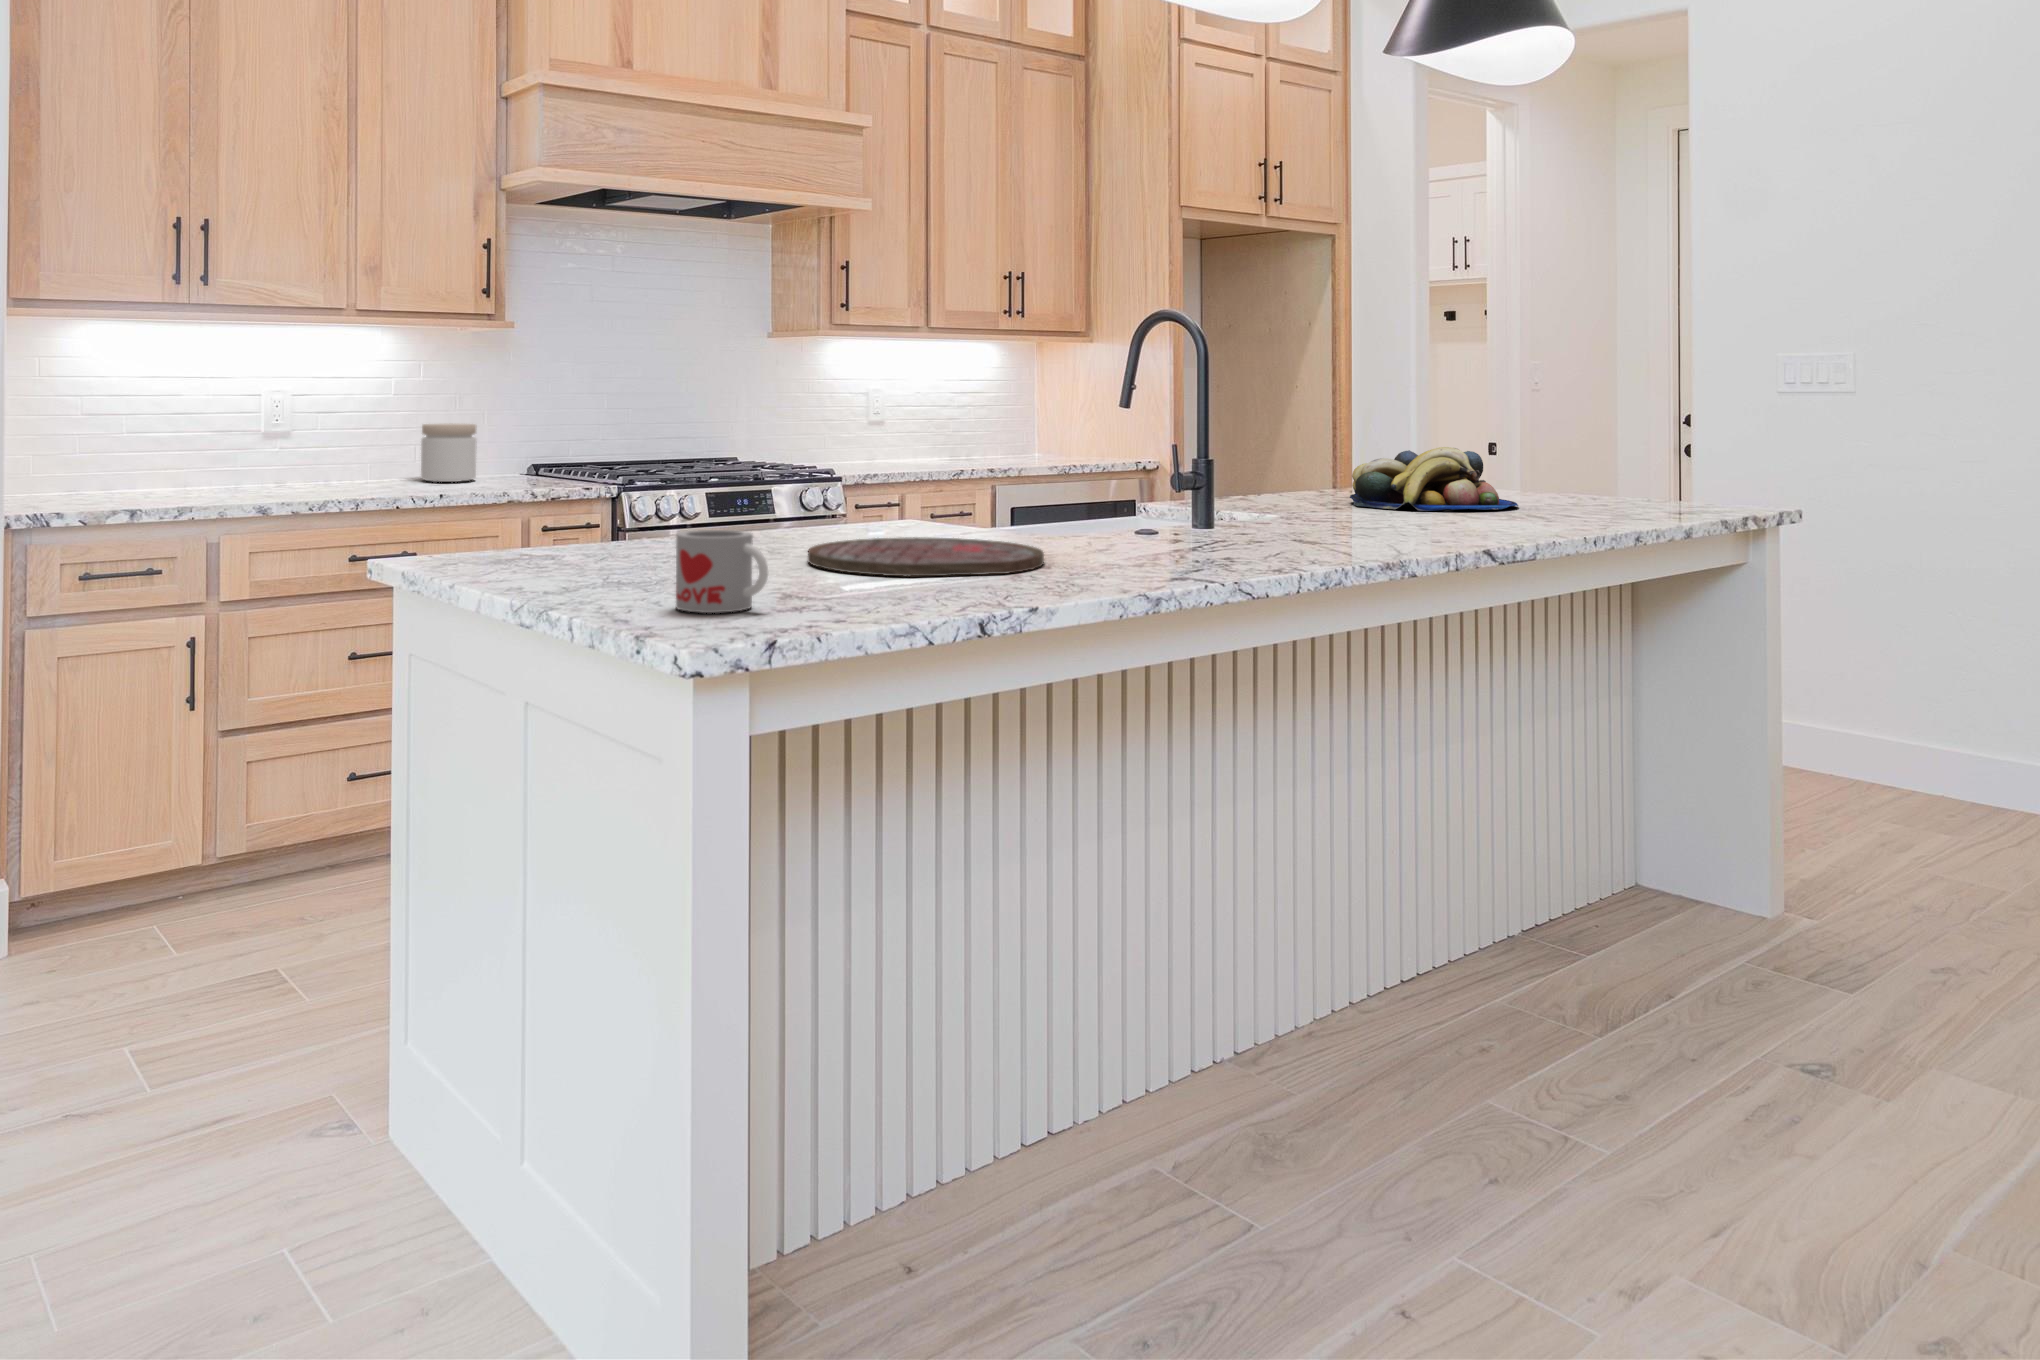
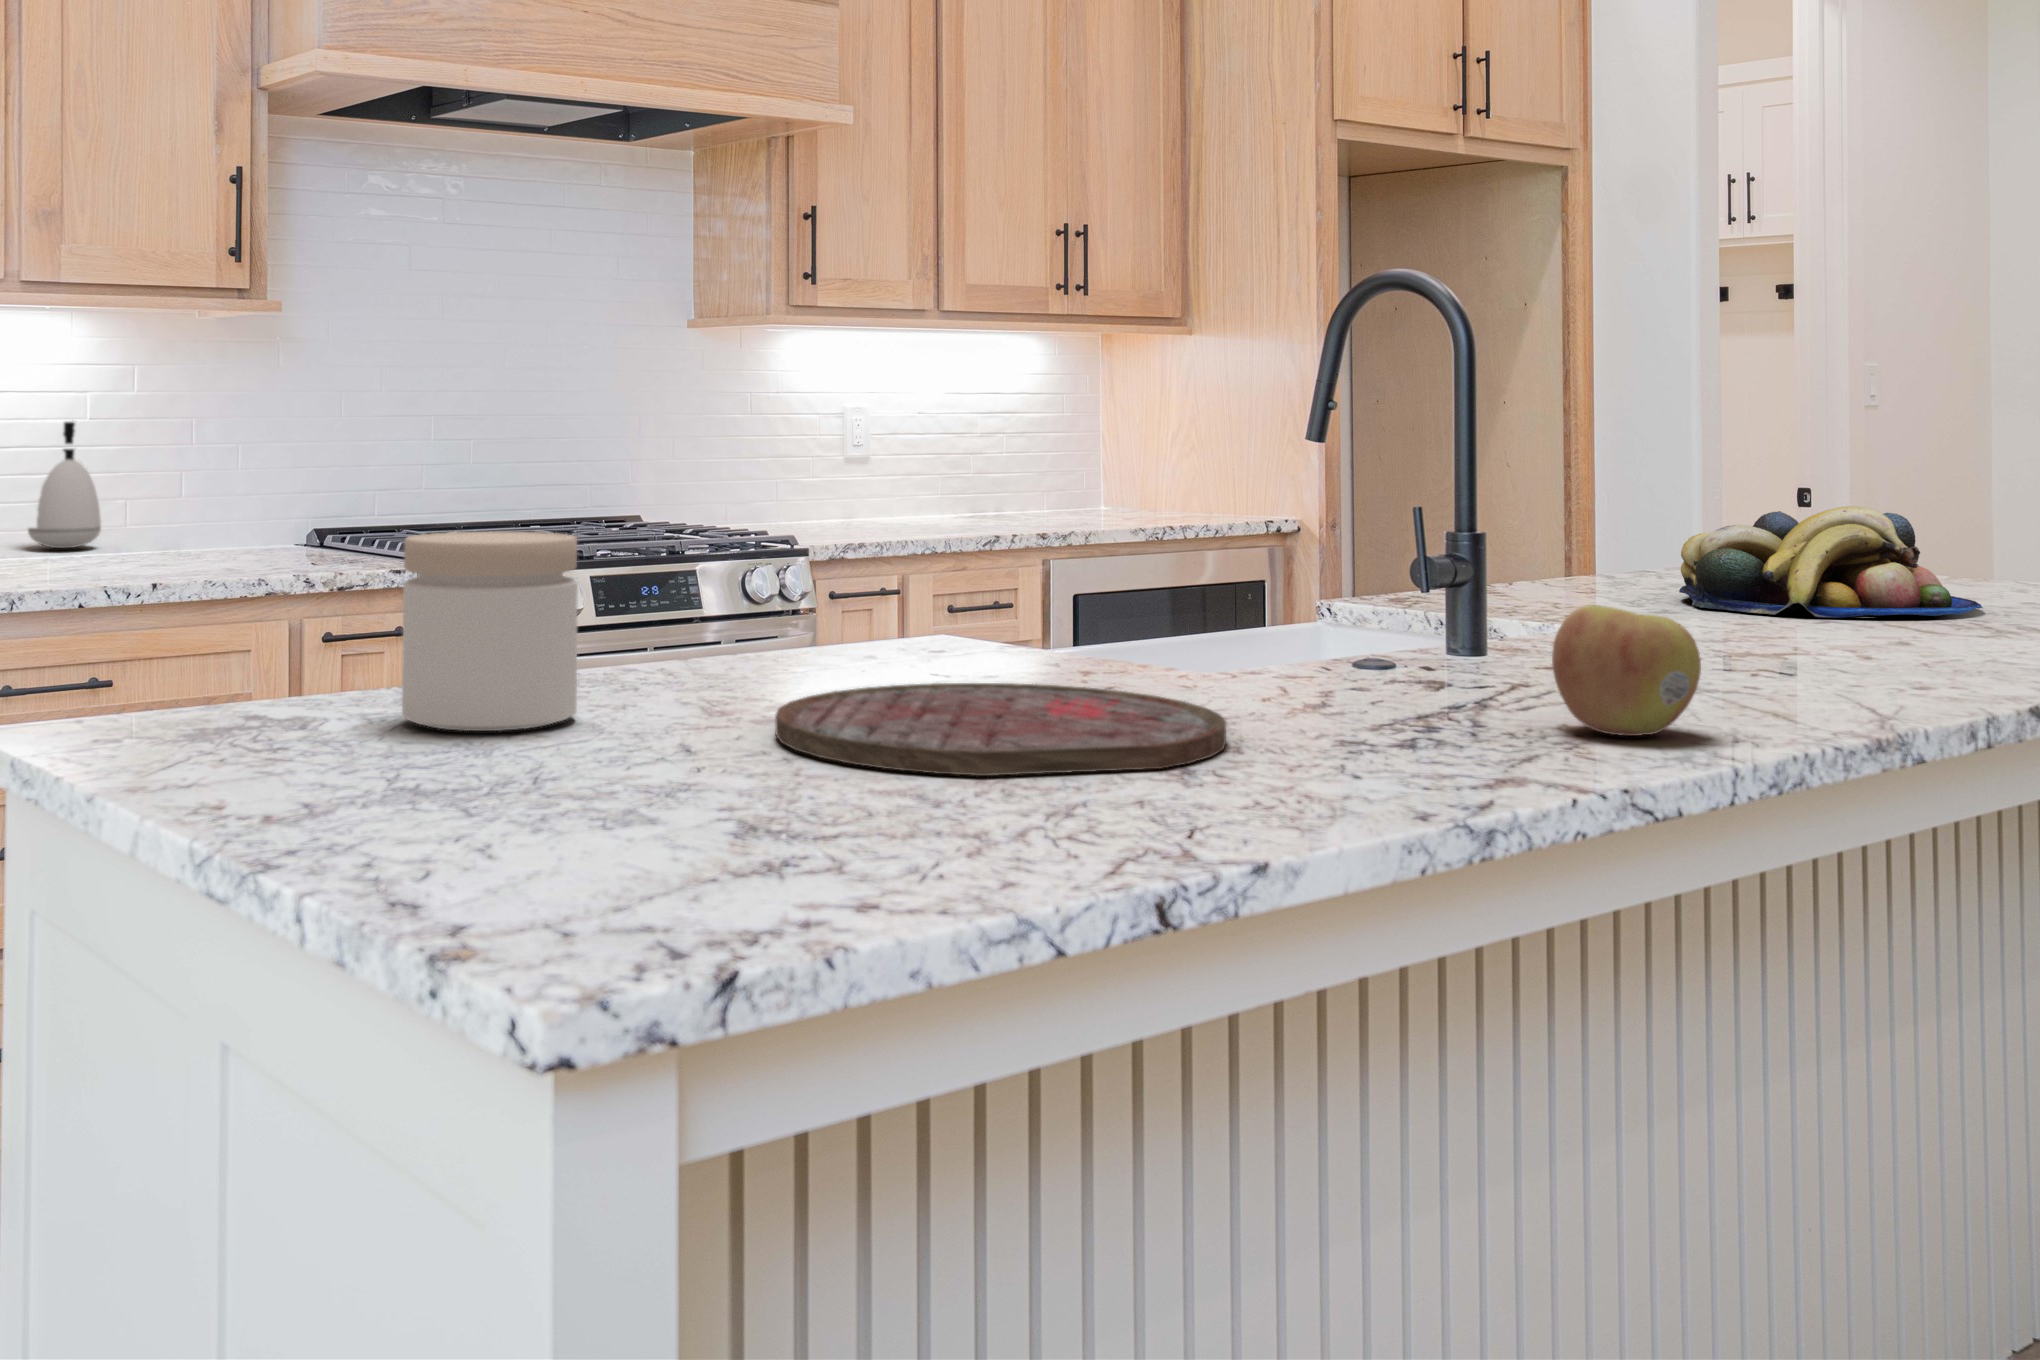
soap dispenser: none [356,395,403,475] -> present [28,422,101,548]
jar: present [421,424,477,482] -> present [402,532,578,731]
apple: none [1218,493,1293,561] -> present [1552,605,1701,736]
mug: present [676,530,768,613] -> none [517,700,710,882]

